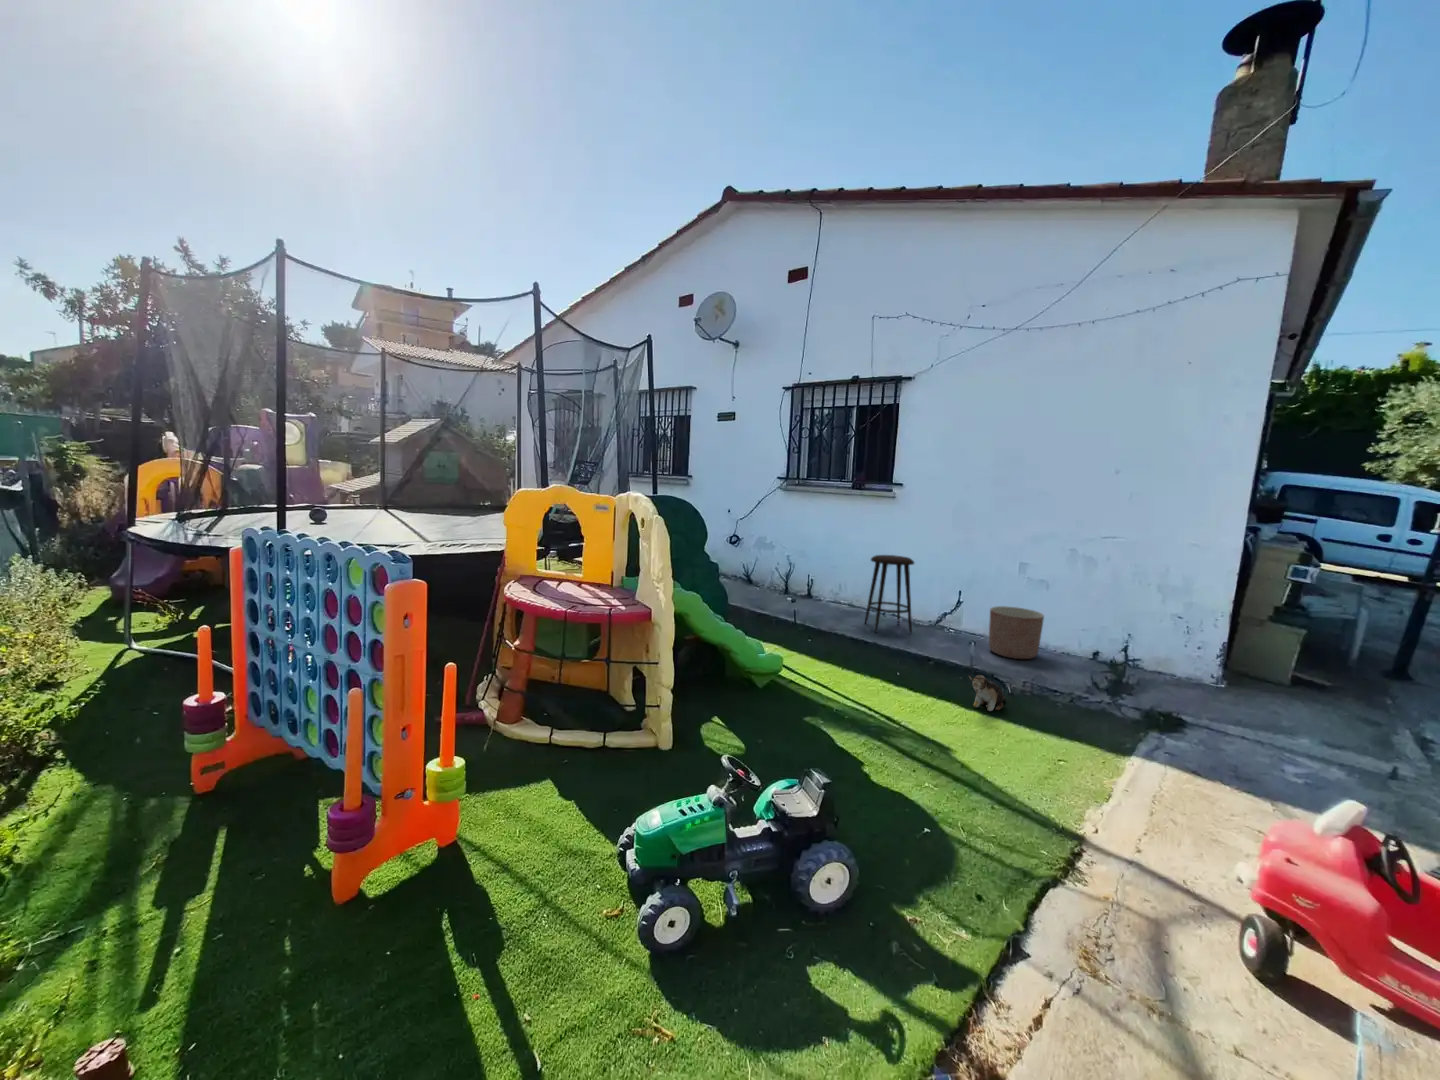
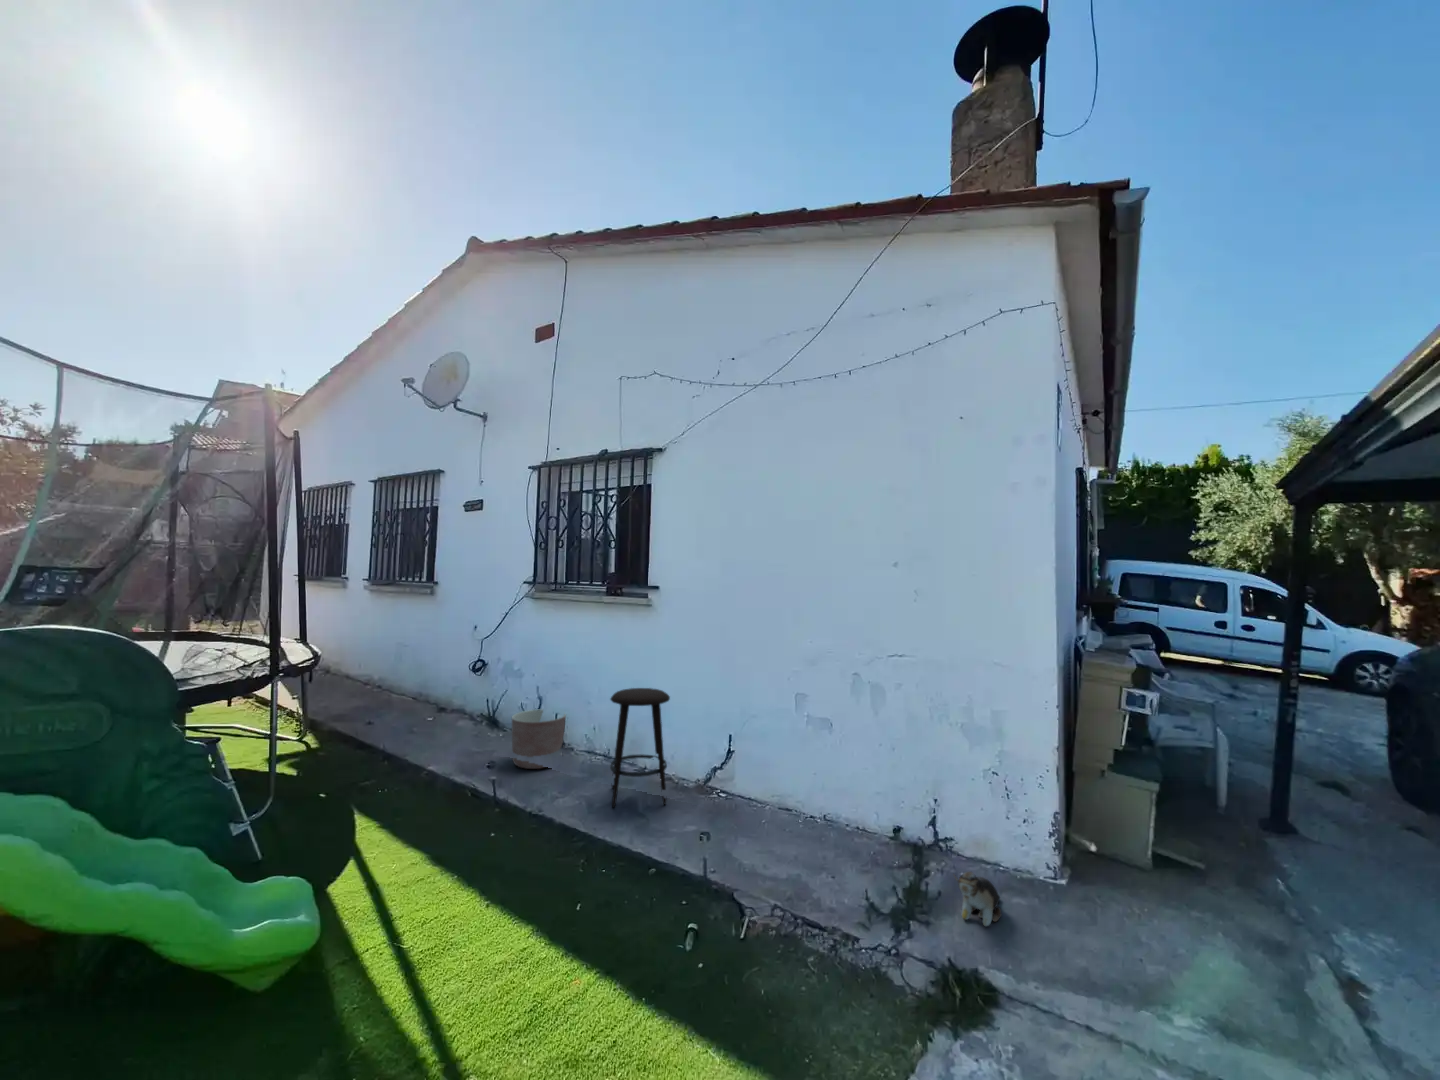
planter: present [989,606,1044,659] -> present [512,709,566,769]
plush toy: present [969,675,1006,711] -> present [955,872,1001,926]

